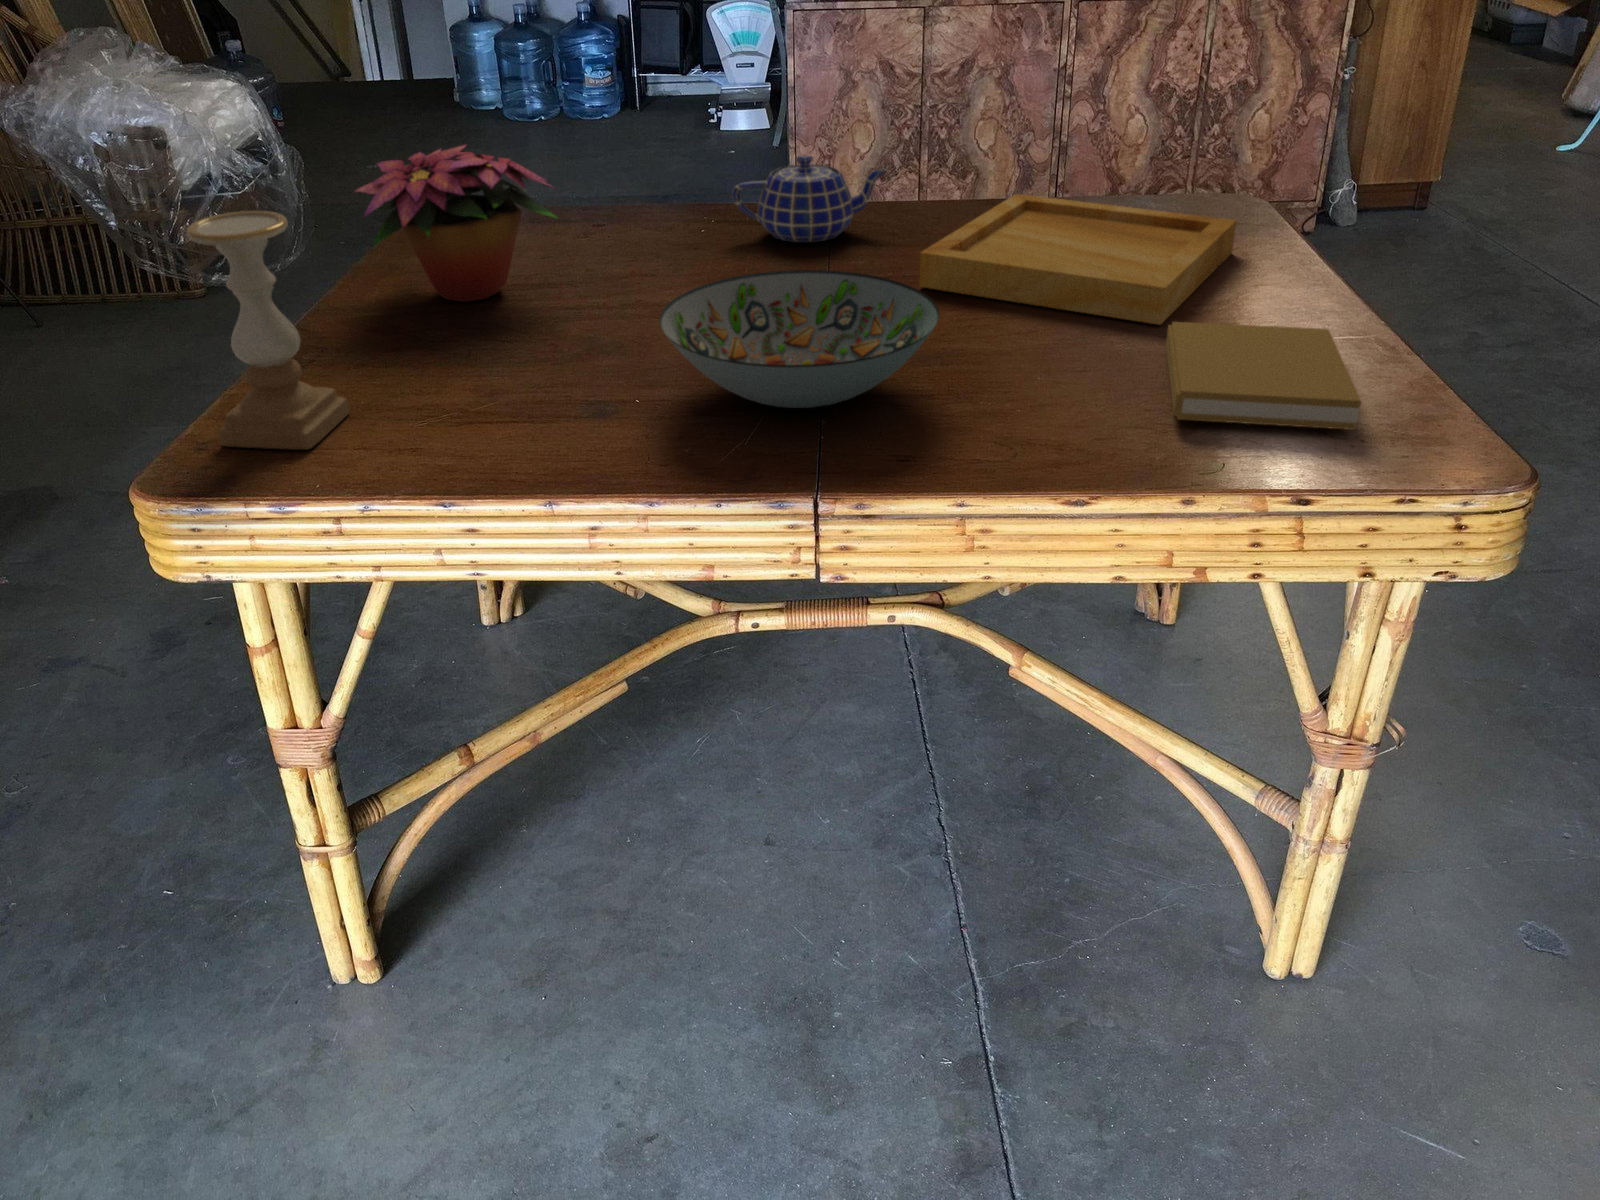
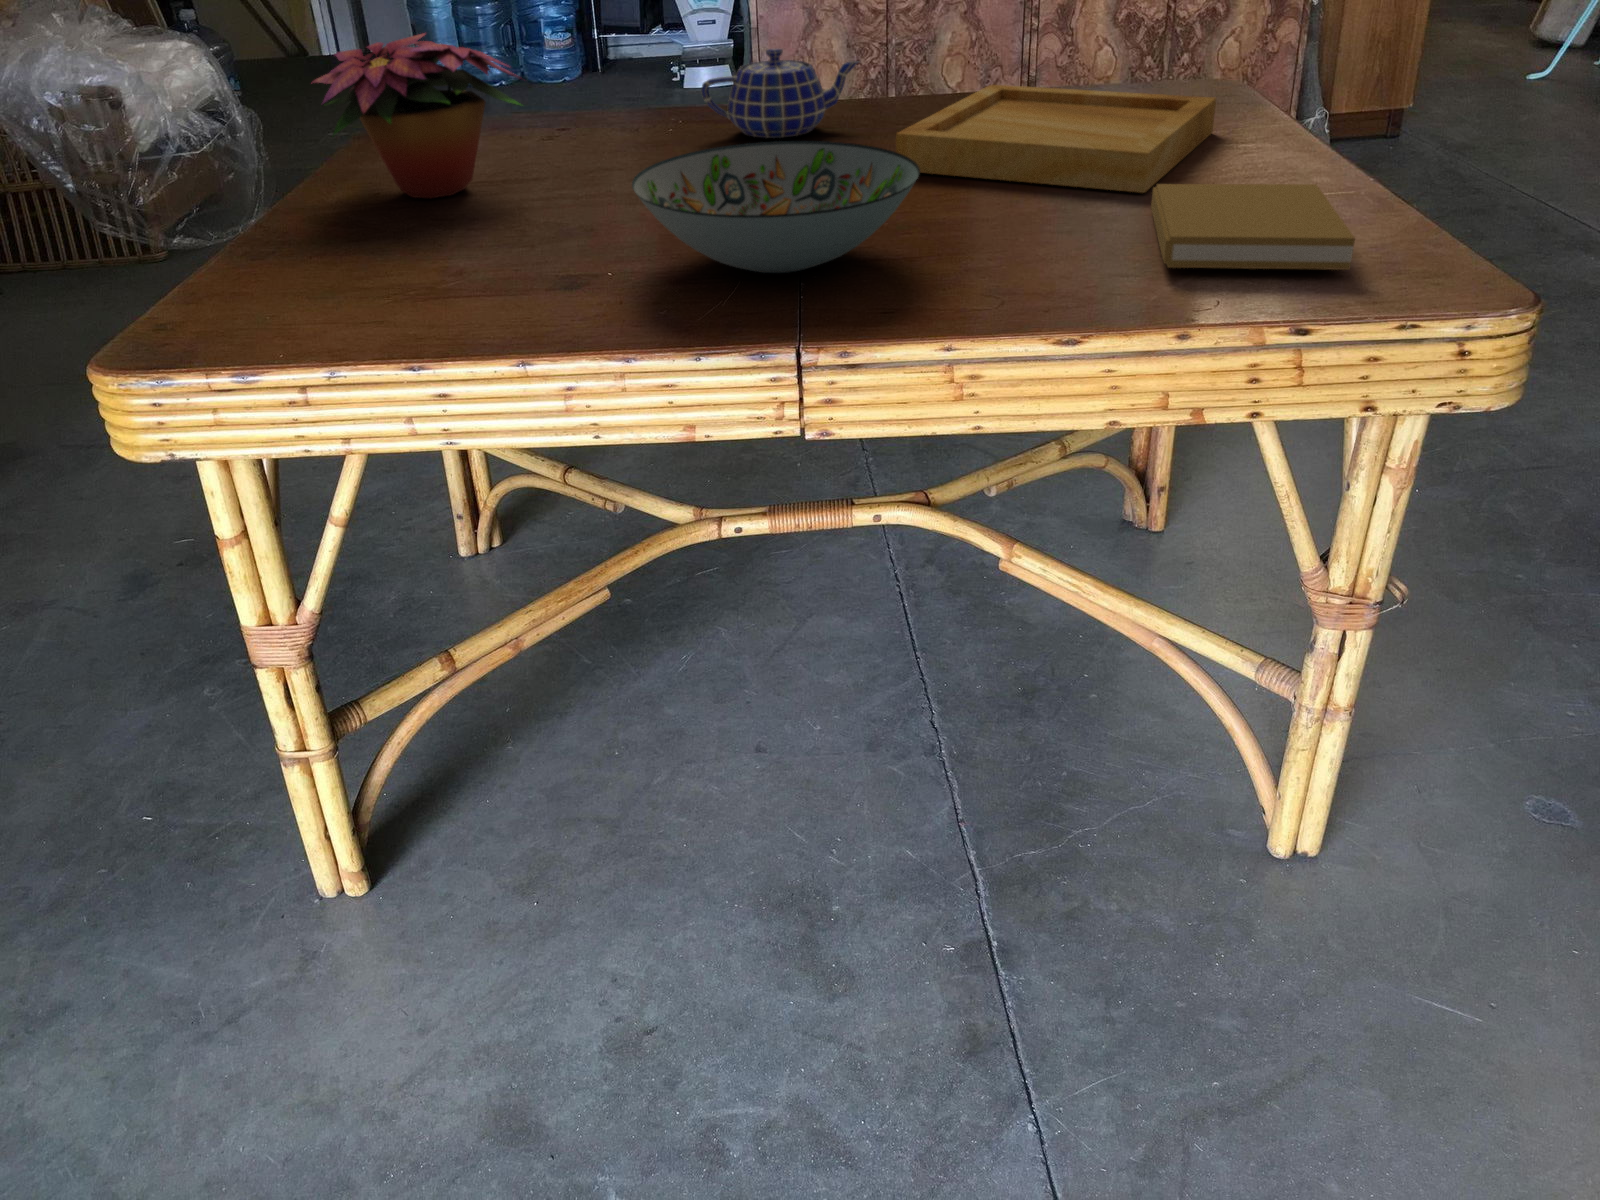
candle holder: present [187,211,349,450] -> none [136,75,314,326]

